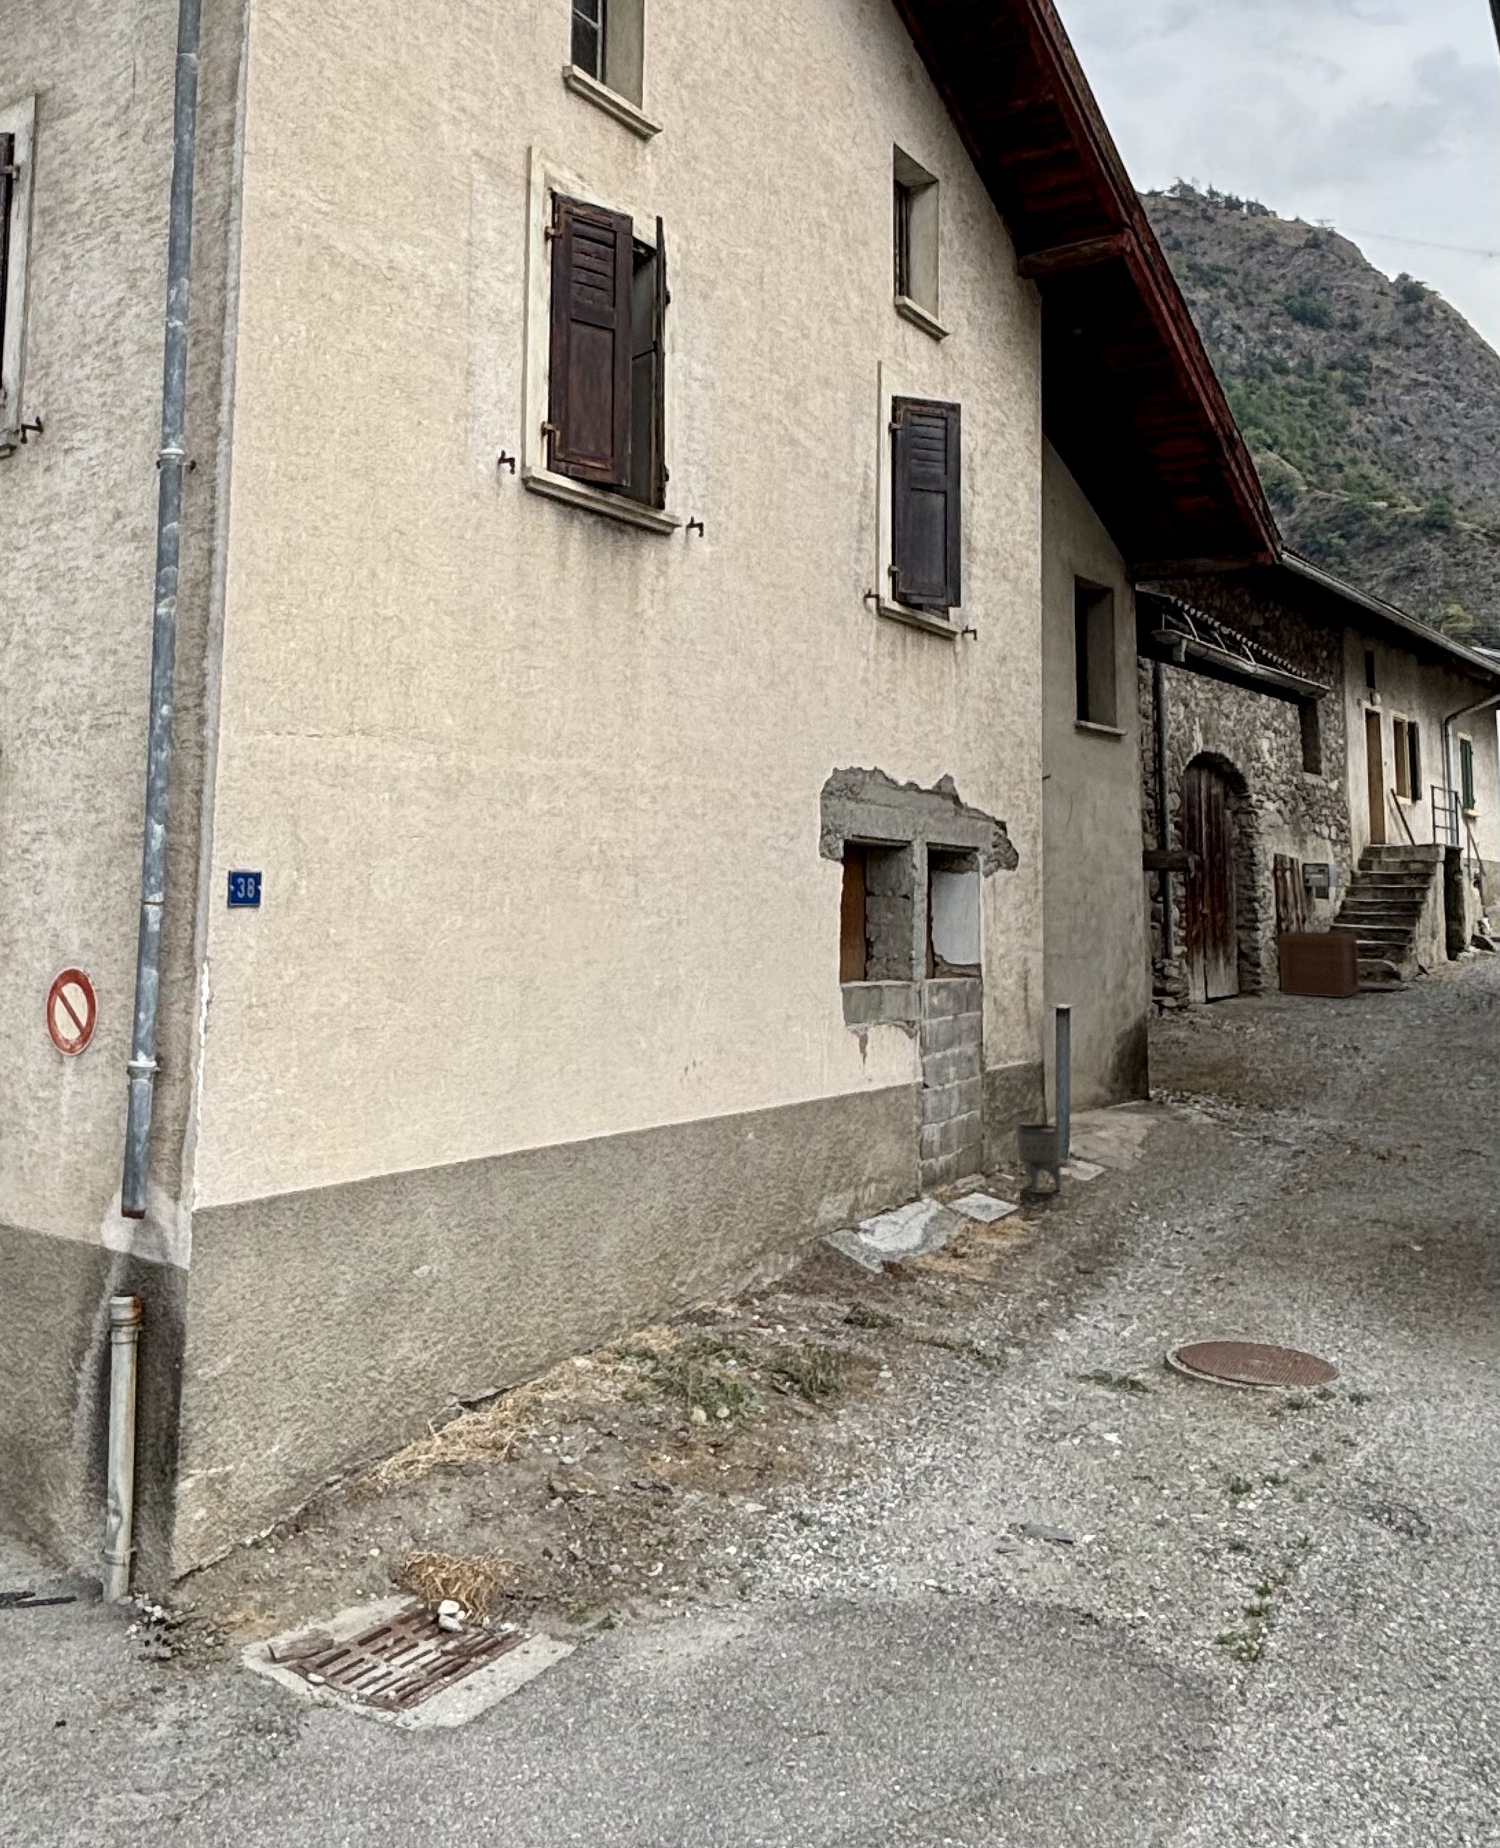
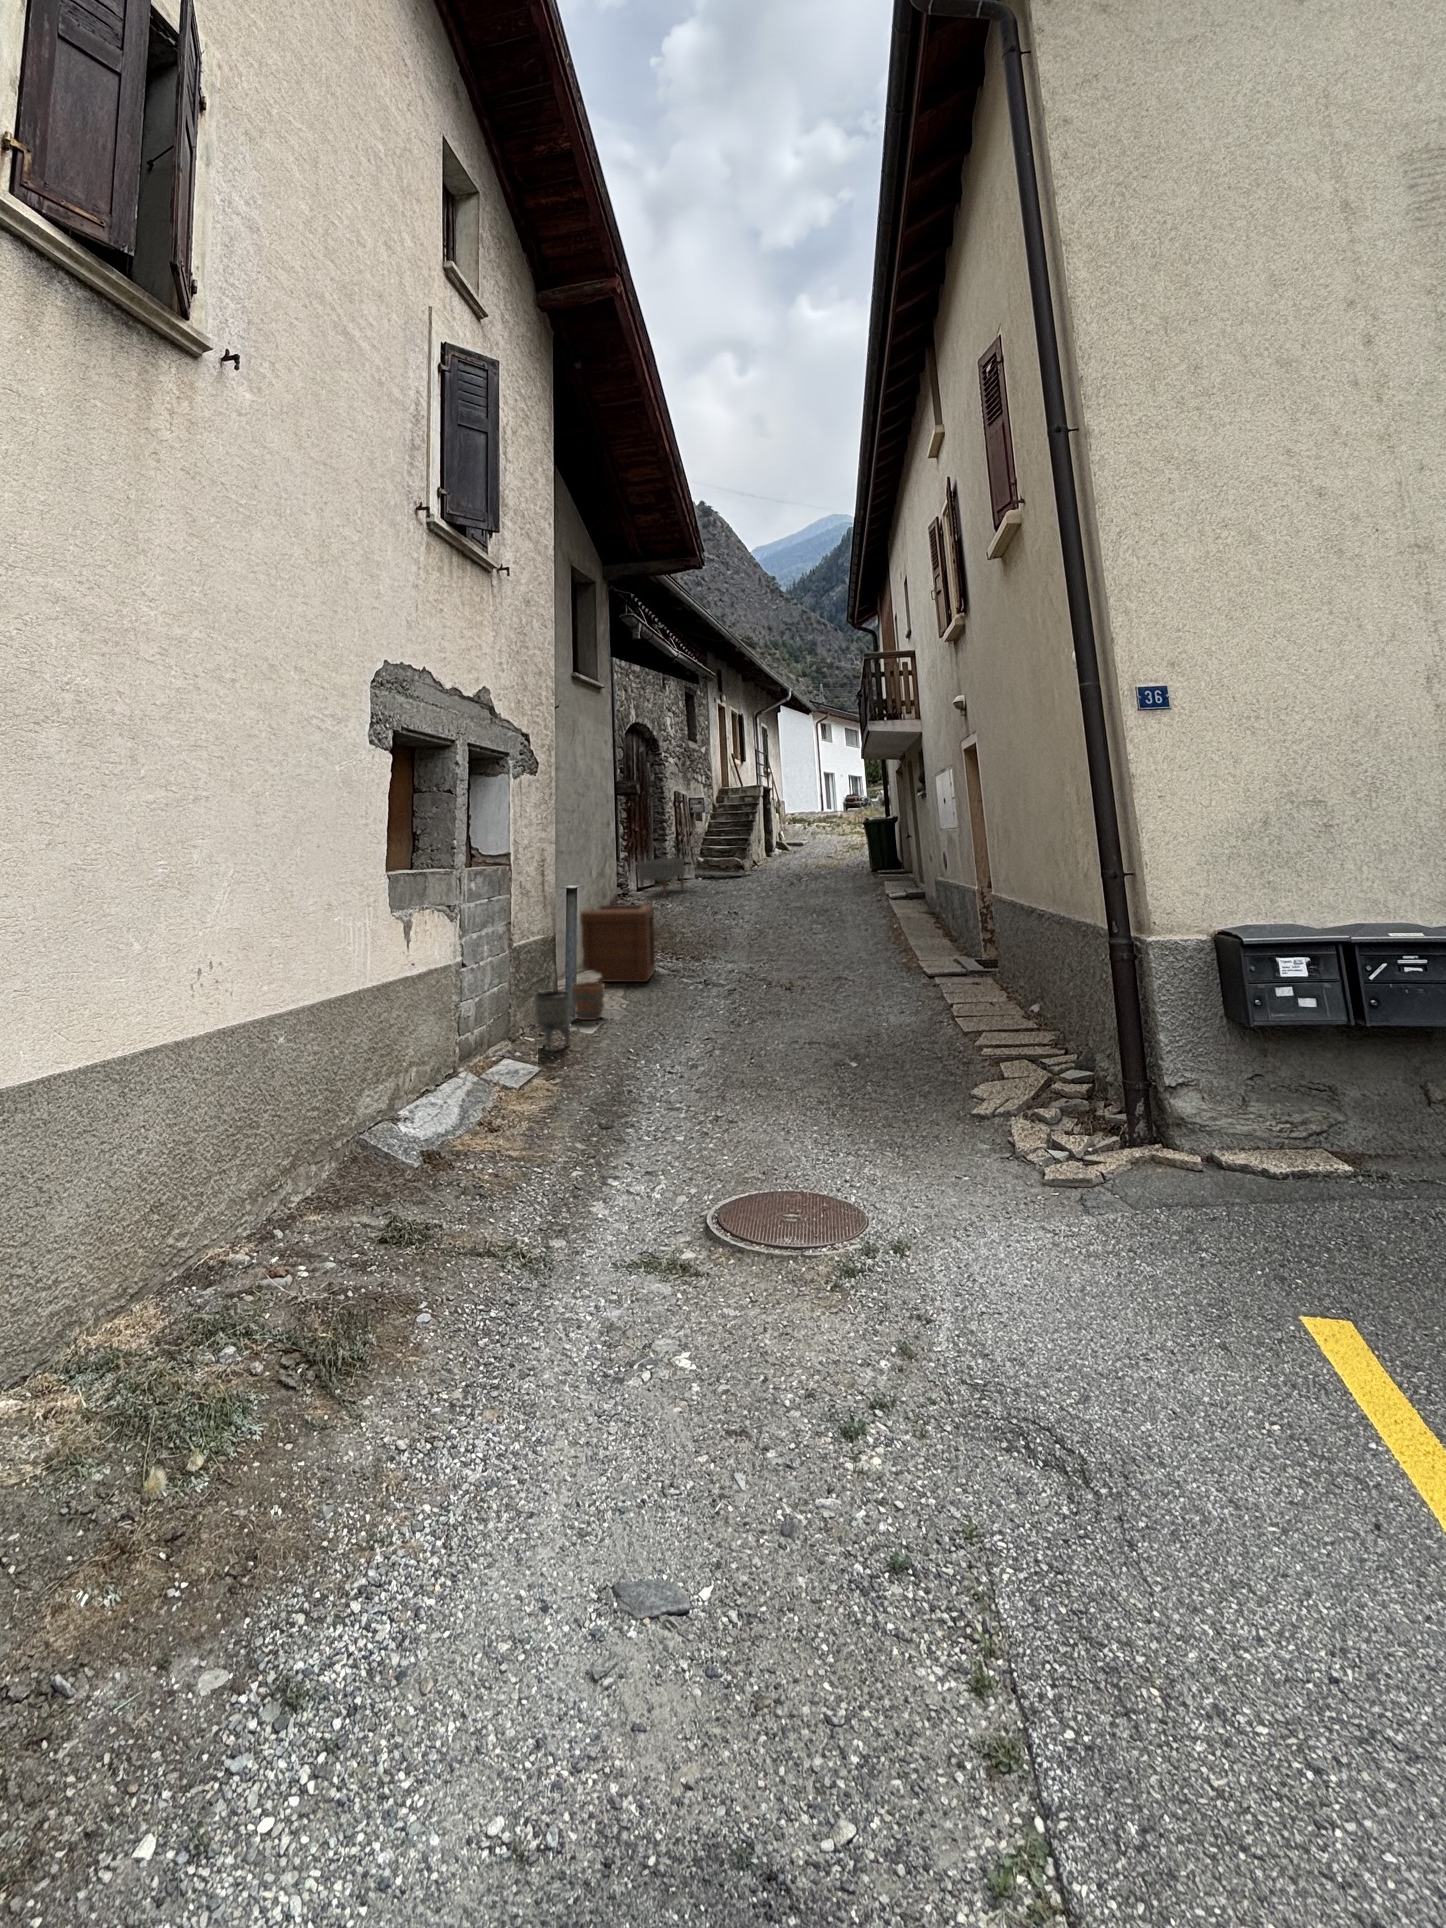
wooden crate: present [1279,931,1359,997] -> present [581,905,656,982]
bench: none [1205,954,1284,1013] -> present [638,858,684,896]
bucket: none [1068,1119,1113,1166] -> present [572,982,605,1020]

